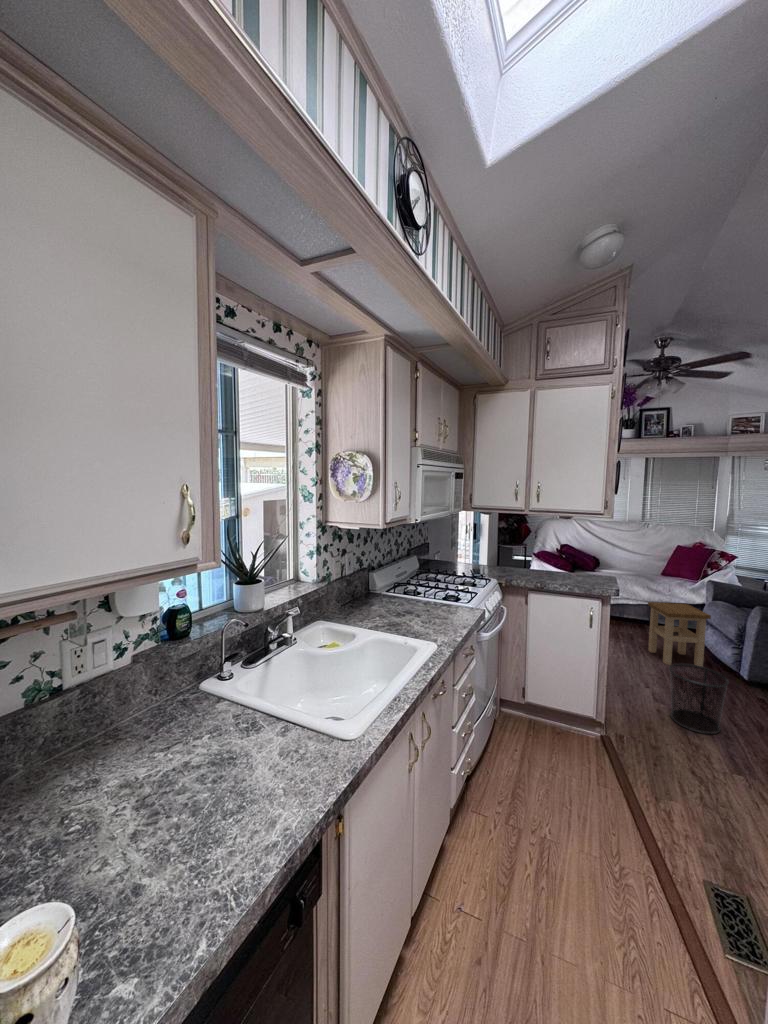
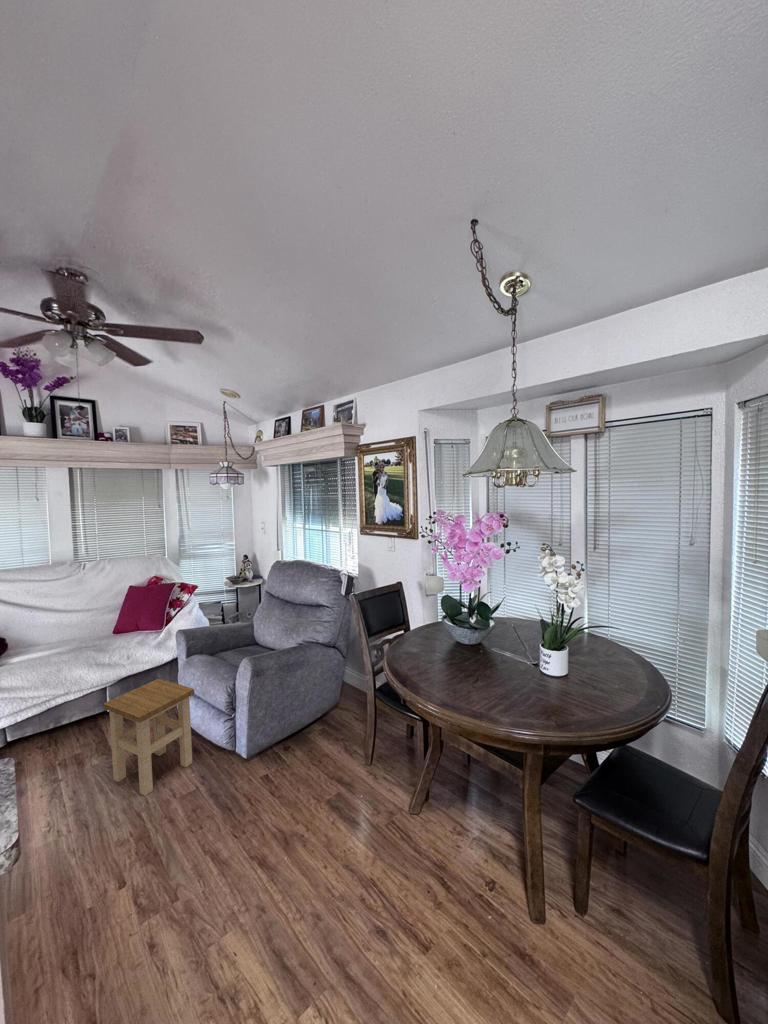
waste bin: present [669,663,729,734] -> none [169,810,258,962]

